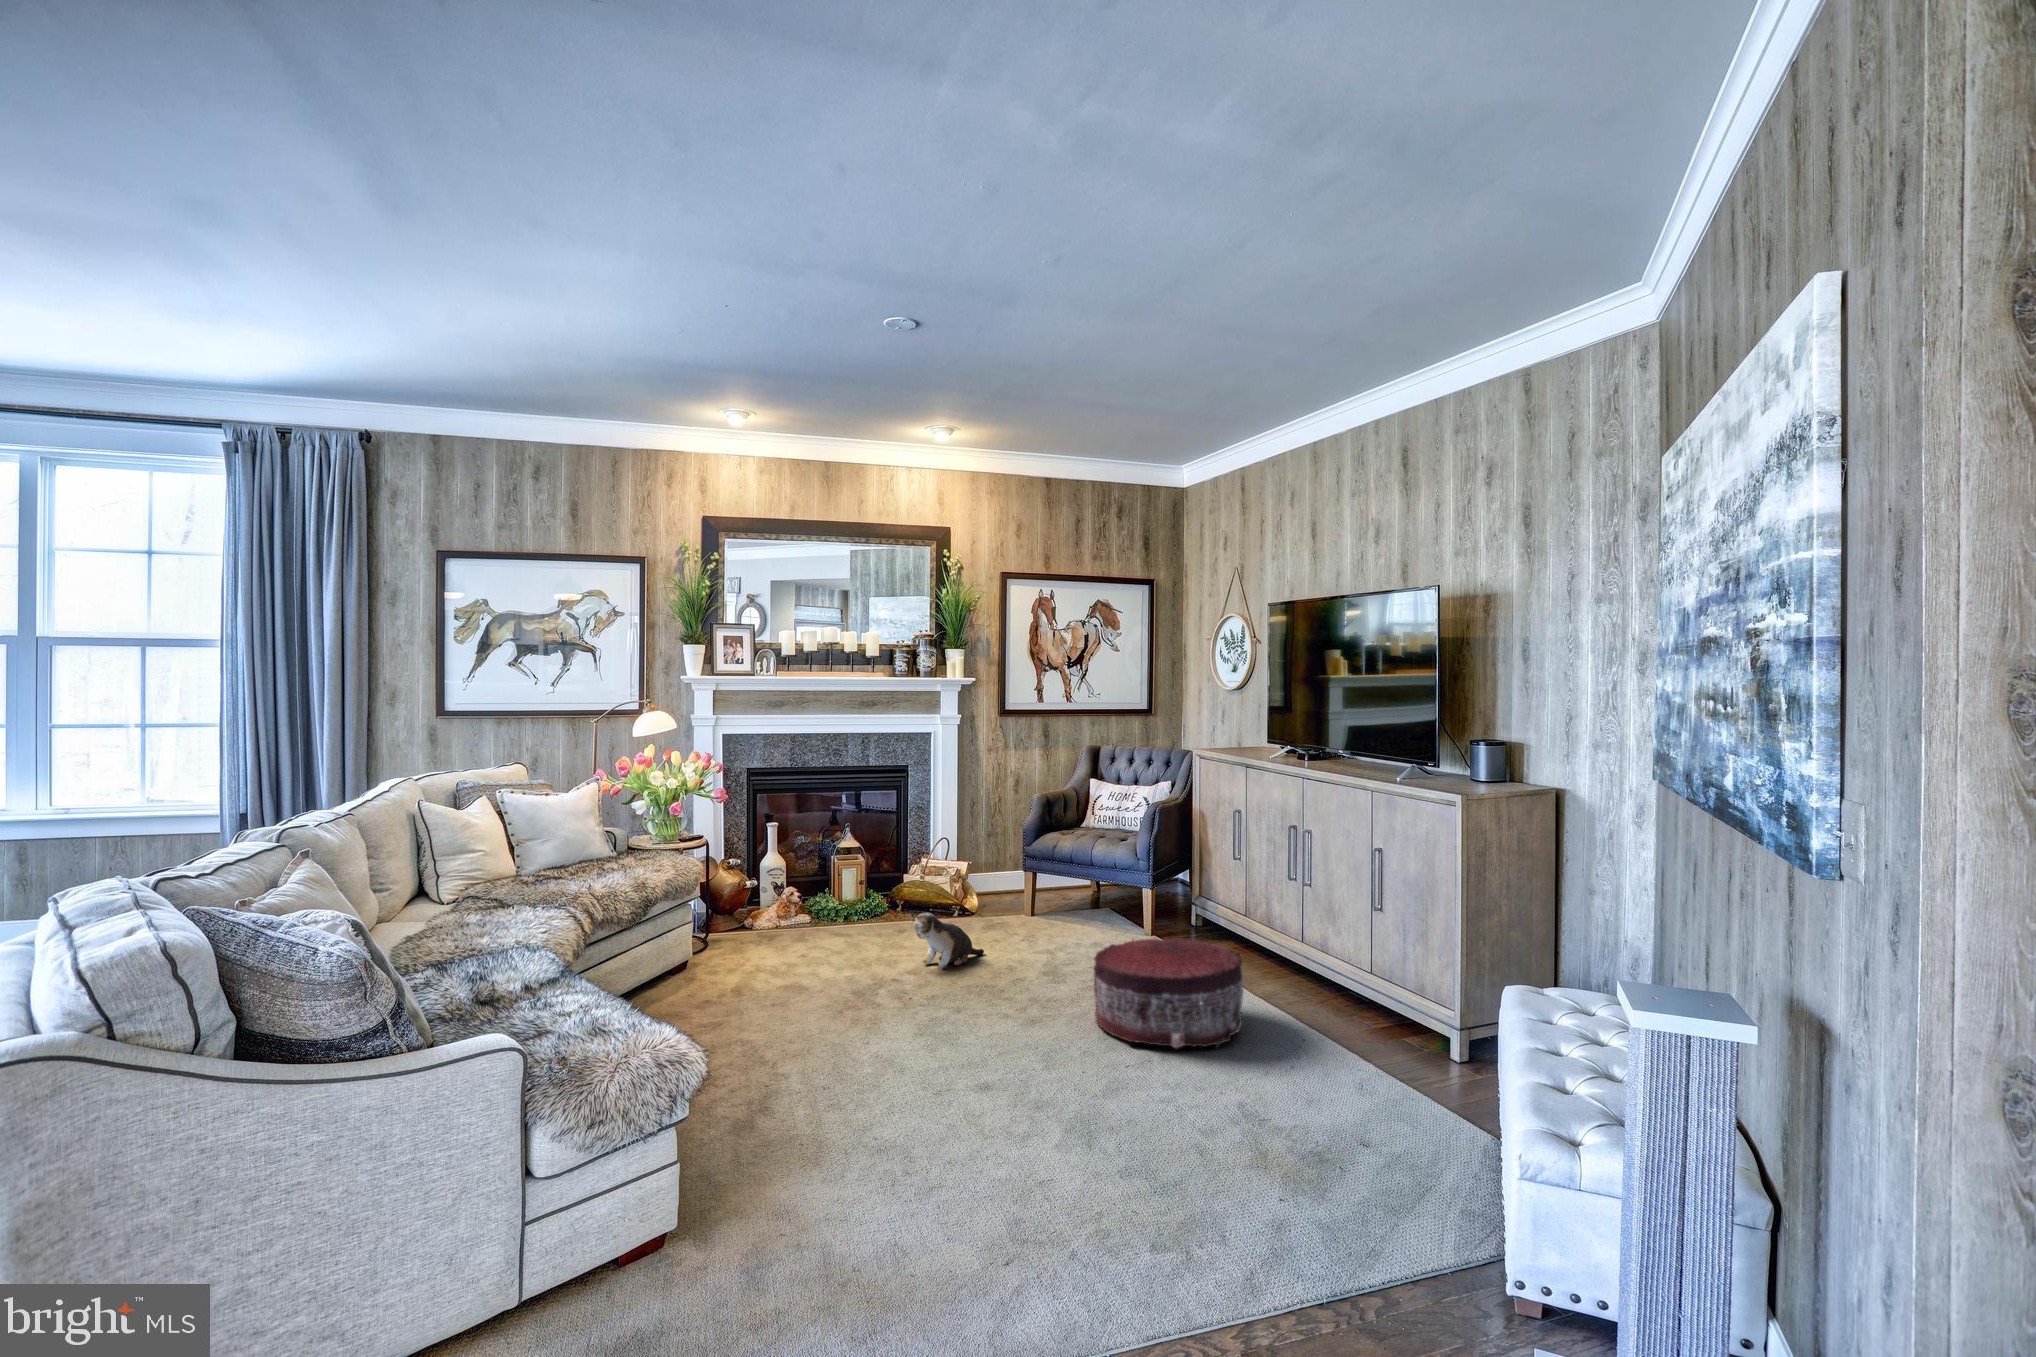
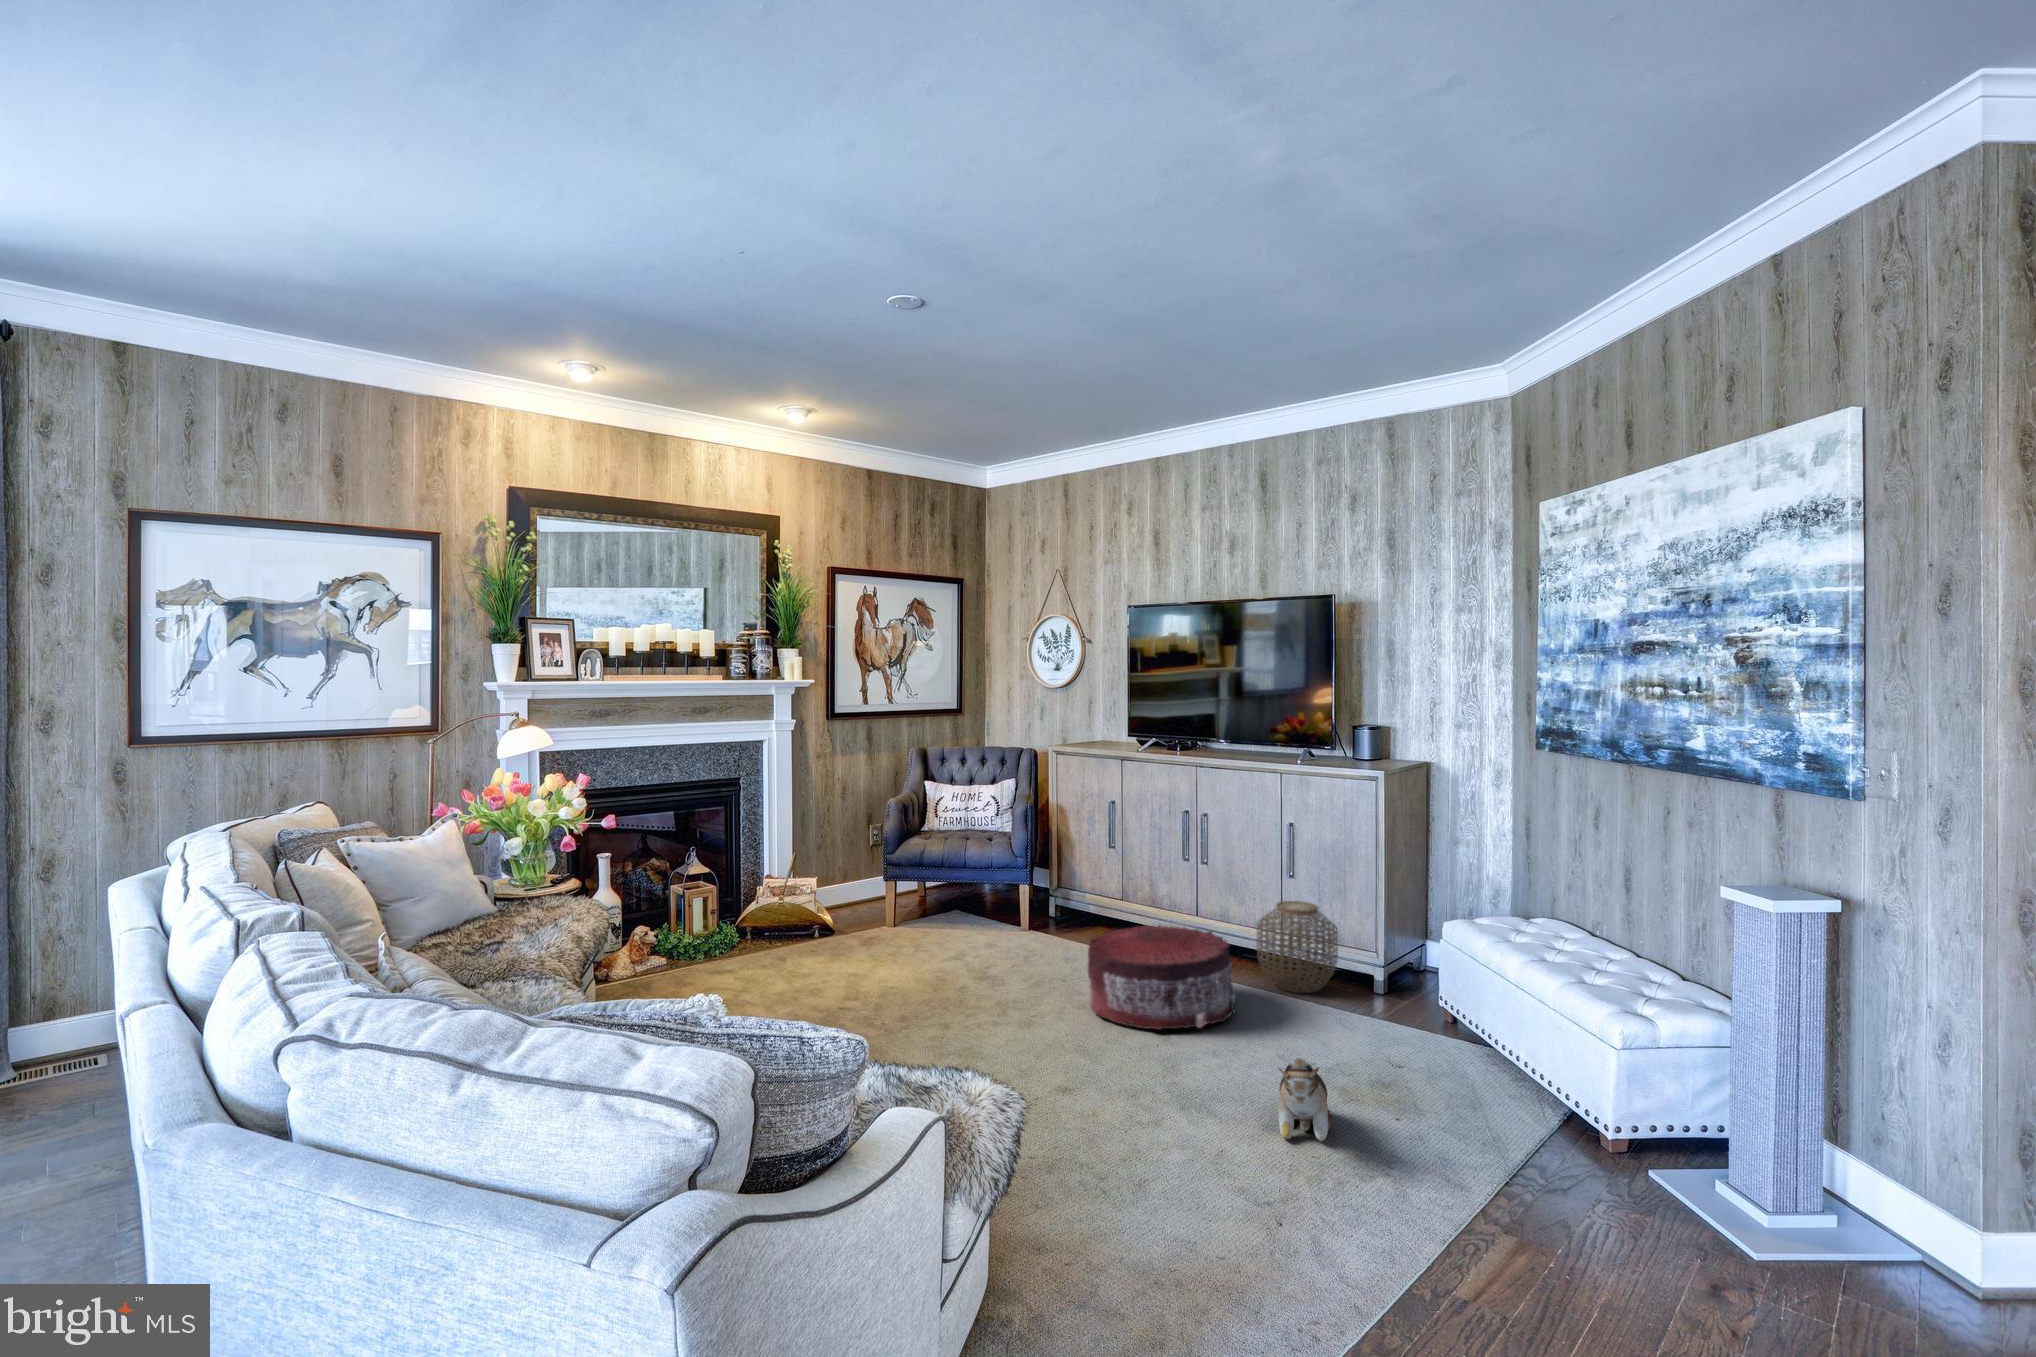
plush toy: present [908,912,984,967] -> present [1278,1058,1332,1141]
woven basket: none [1307,933,1400,1038] -> present [1257,901,1338,993]

